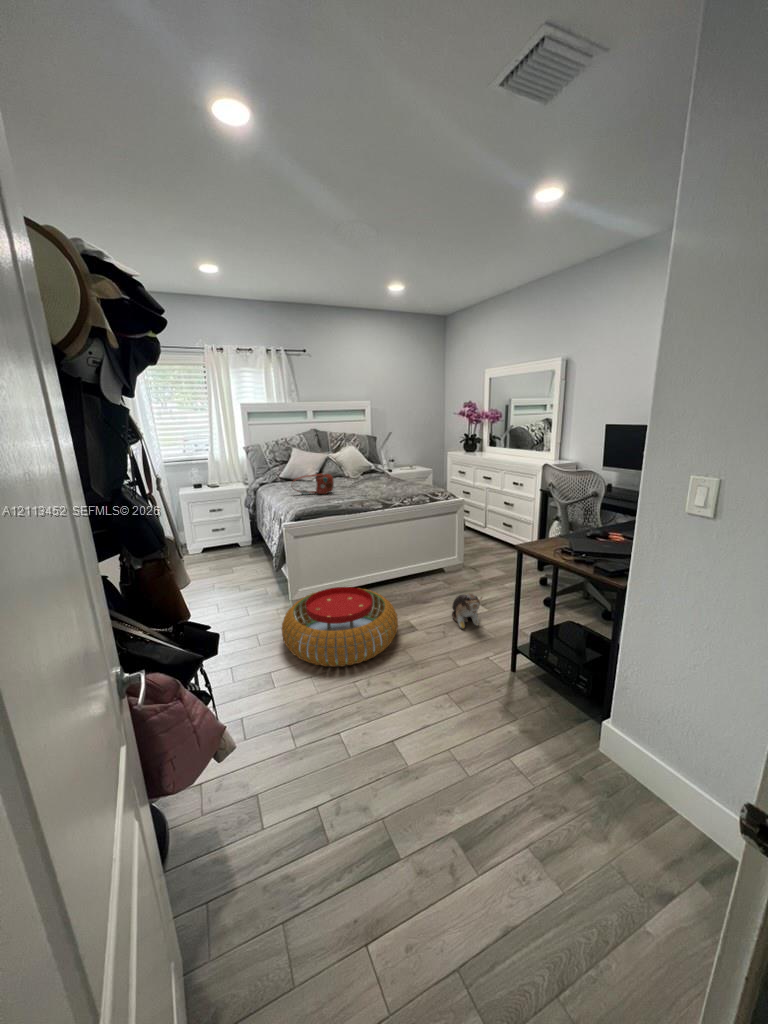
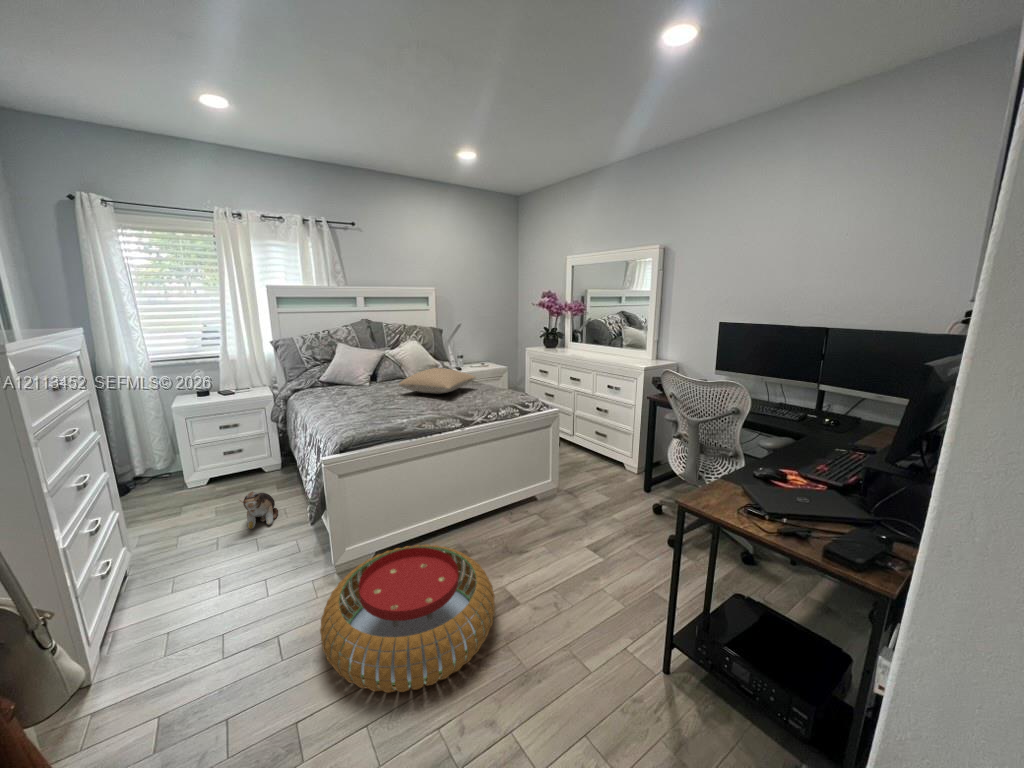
pillow: none [338,466,399,486] -> present [399,368,476,394]
handbag: present [293,473,334,495] -> none [335,380,395,409]
plush toy: present [452,593,482,629] -> present [239,492,278,529]

